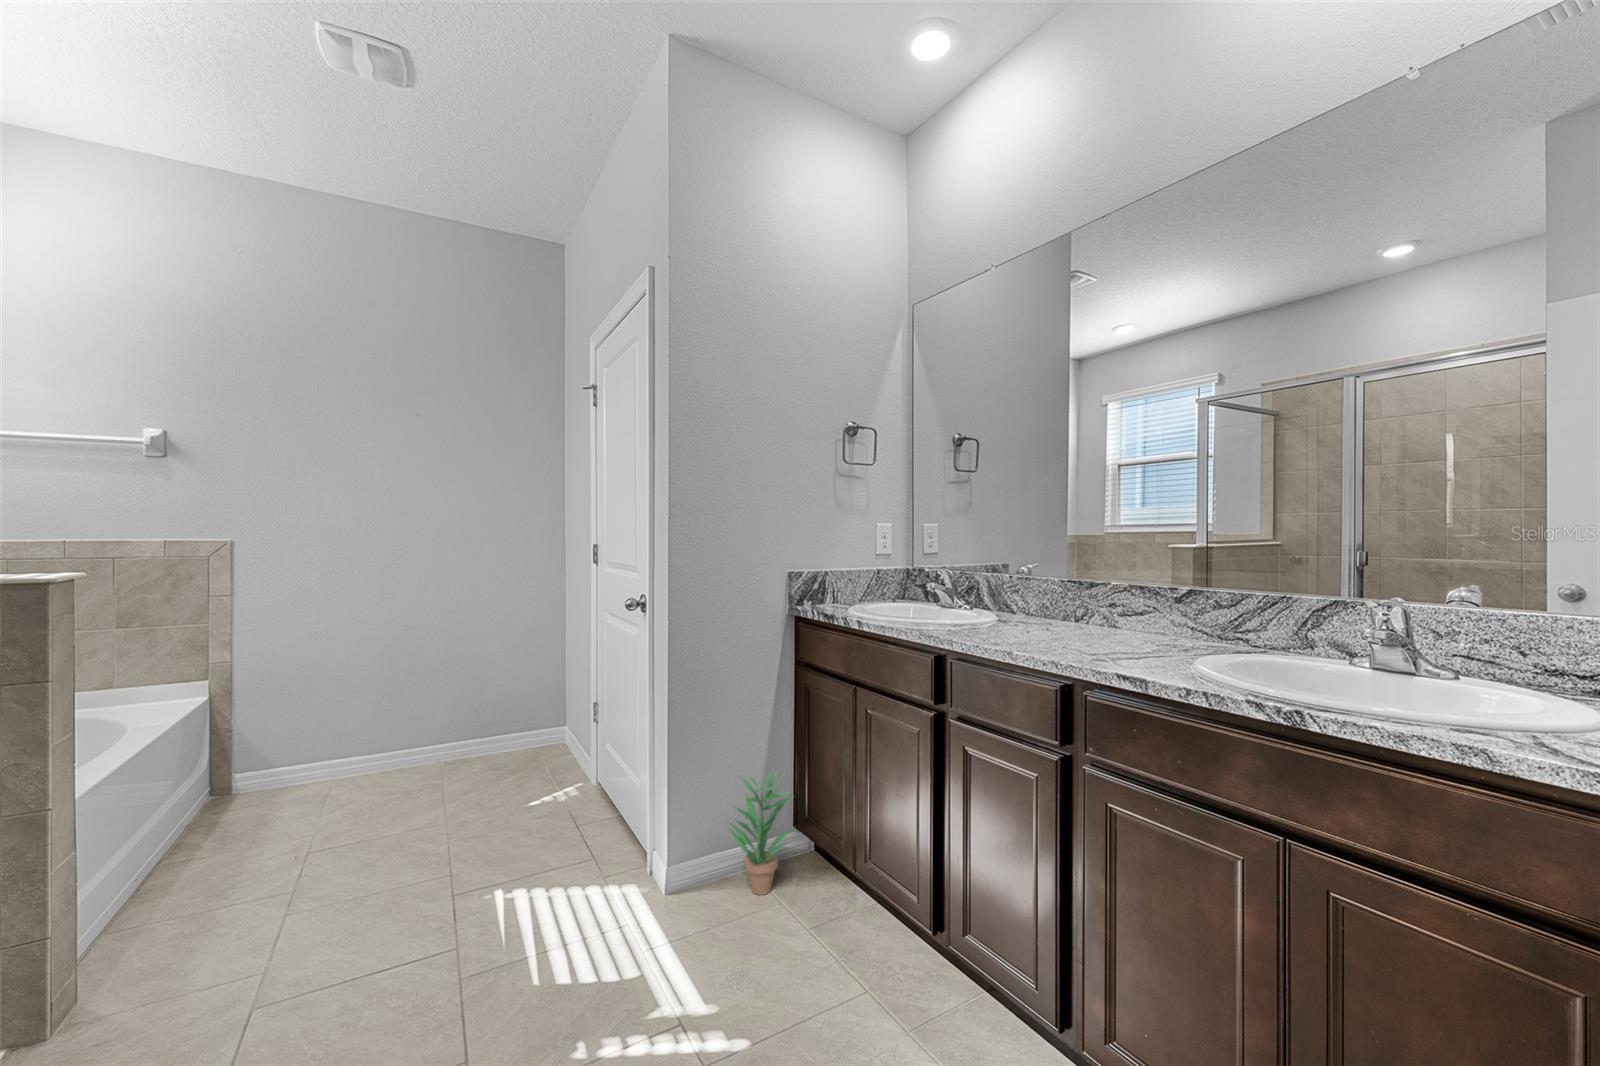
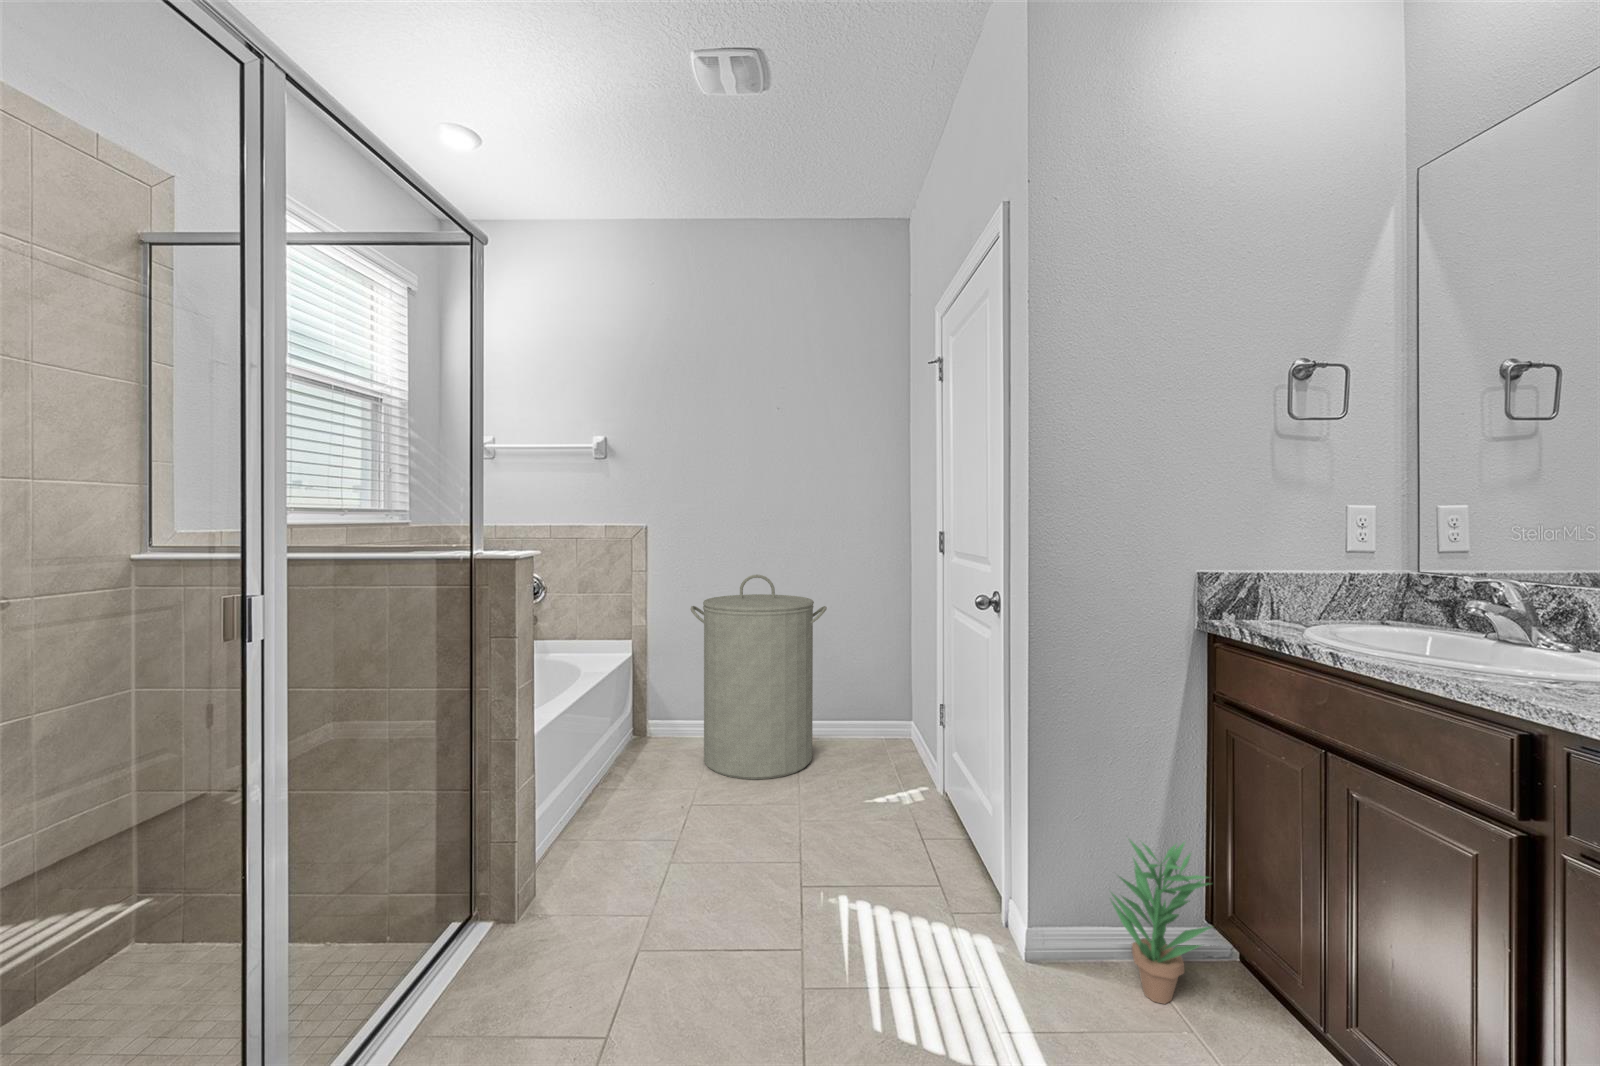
laundry hamper: none [299,591,471,816] -> present [691,575,827,779]

